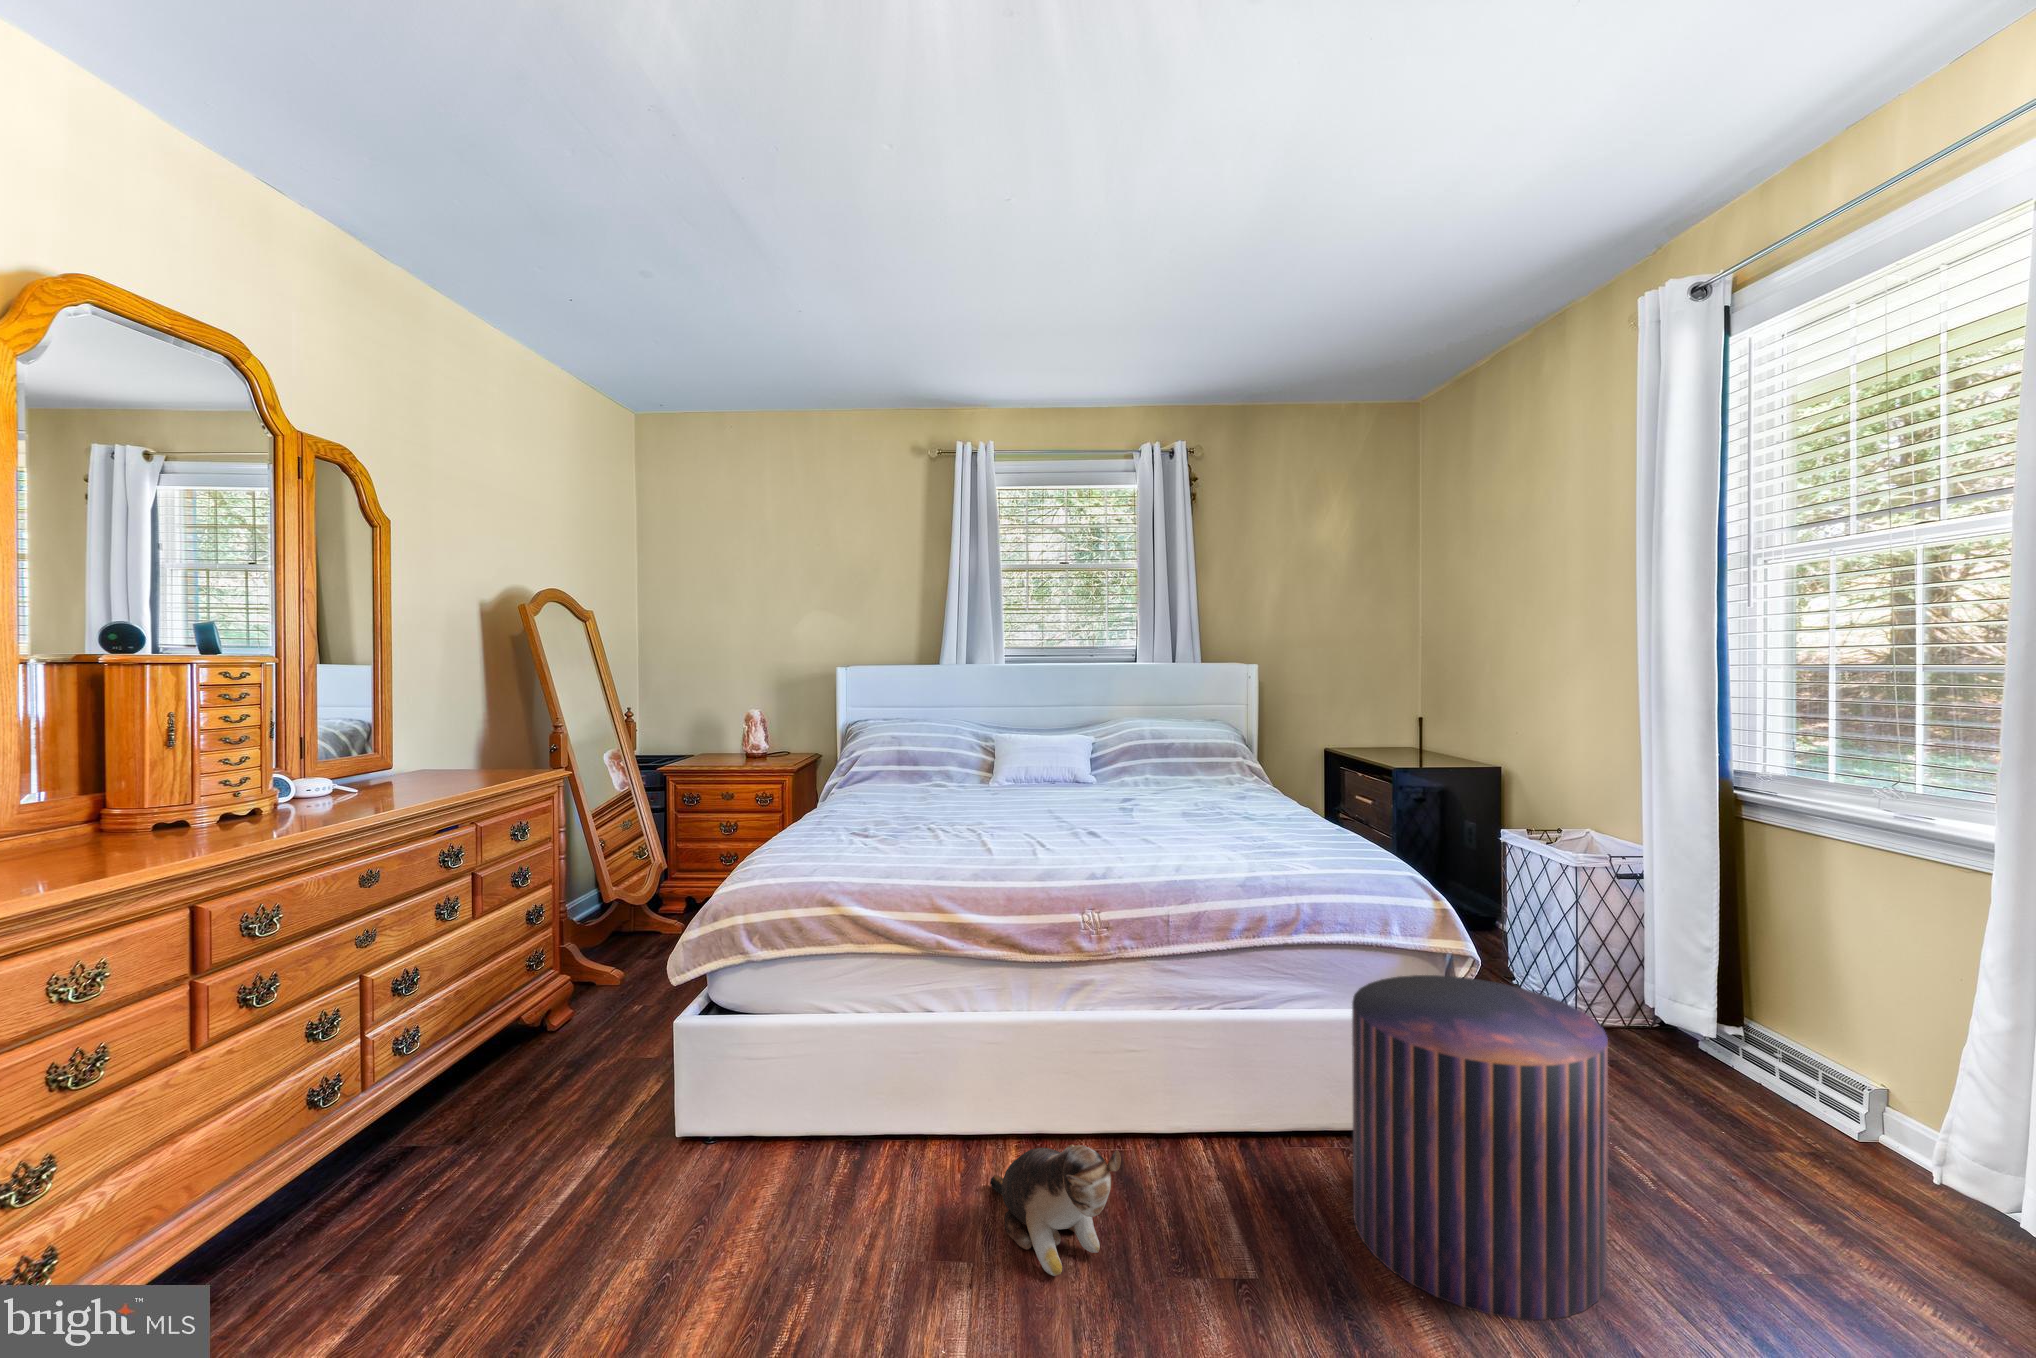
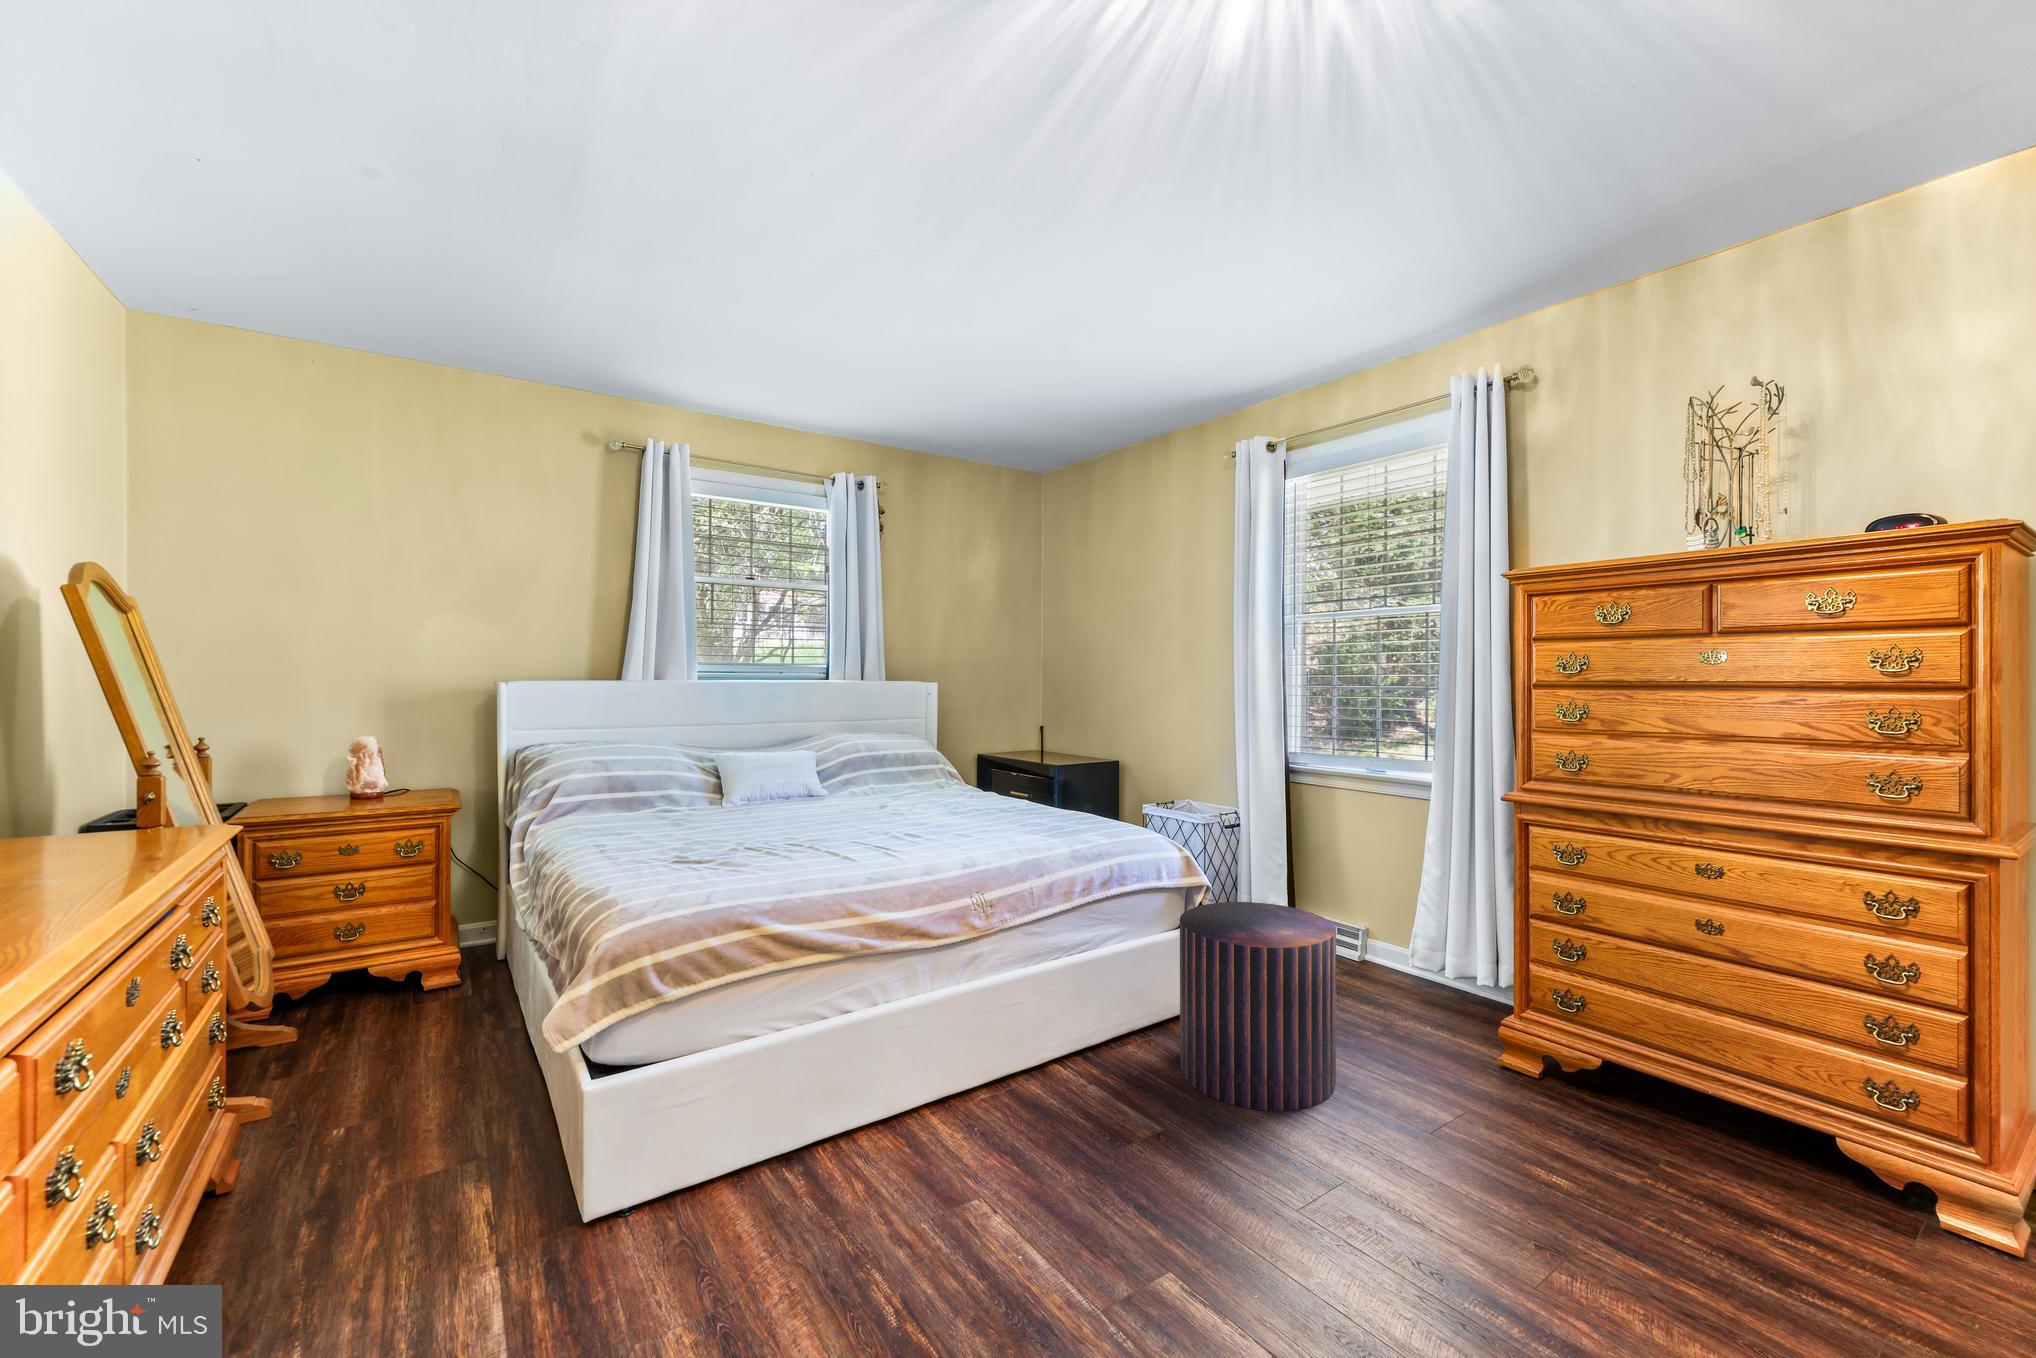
plush toy: present [990,1144,1121,1276] -> none [940,1069,1102,1184]

